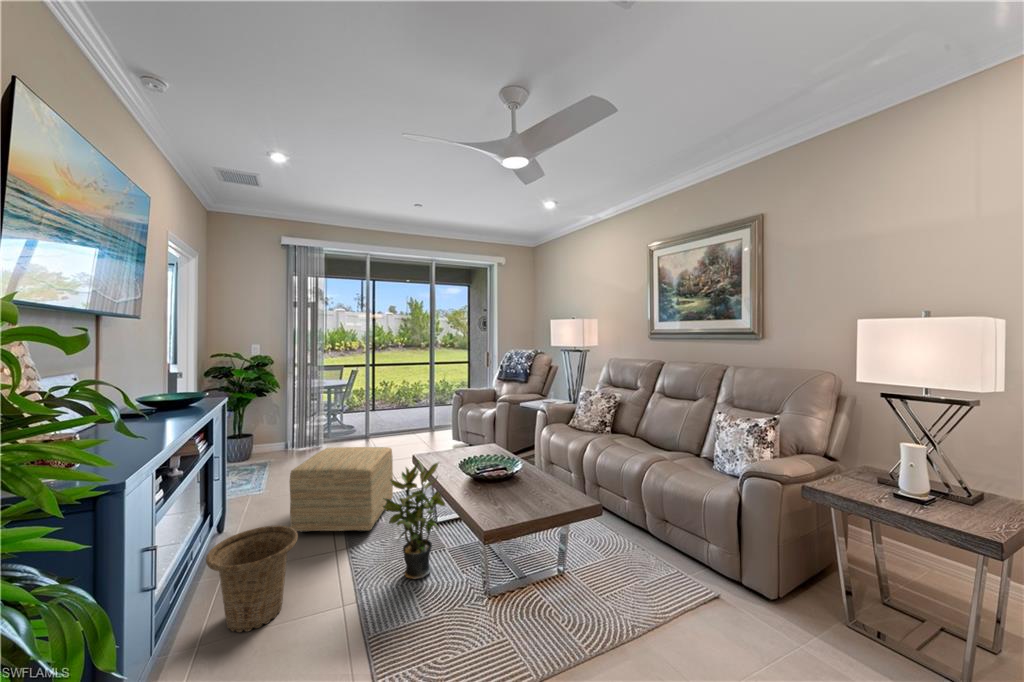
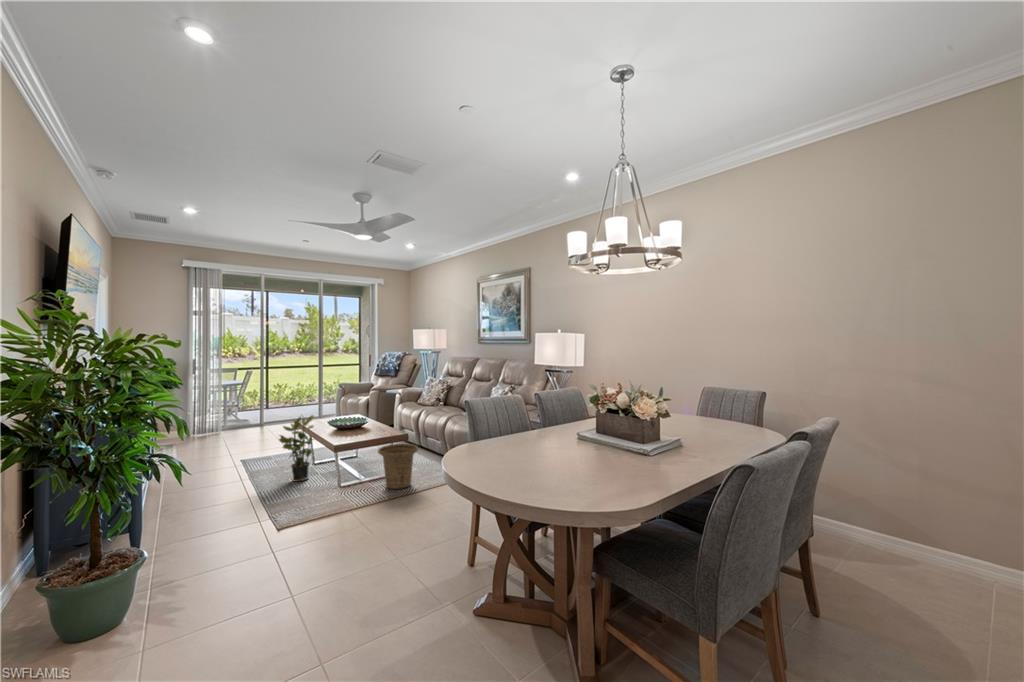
ottoman: present [289,447,393,533] -> none [212,419,285,471]
basket: present [206,525,298,632] -> present [378,444,418,489]

